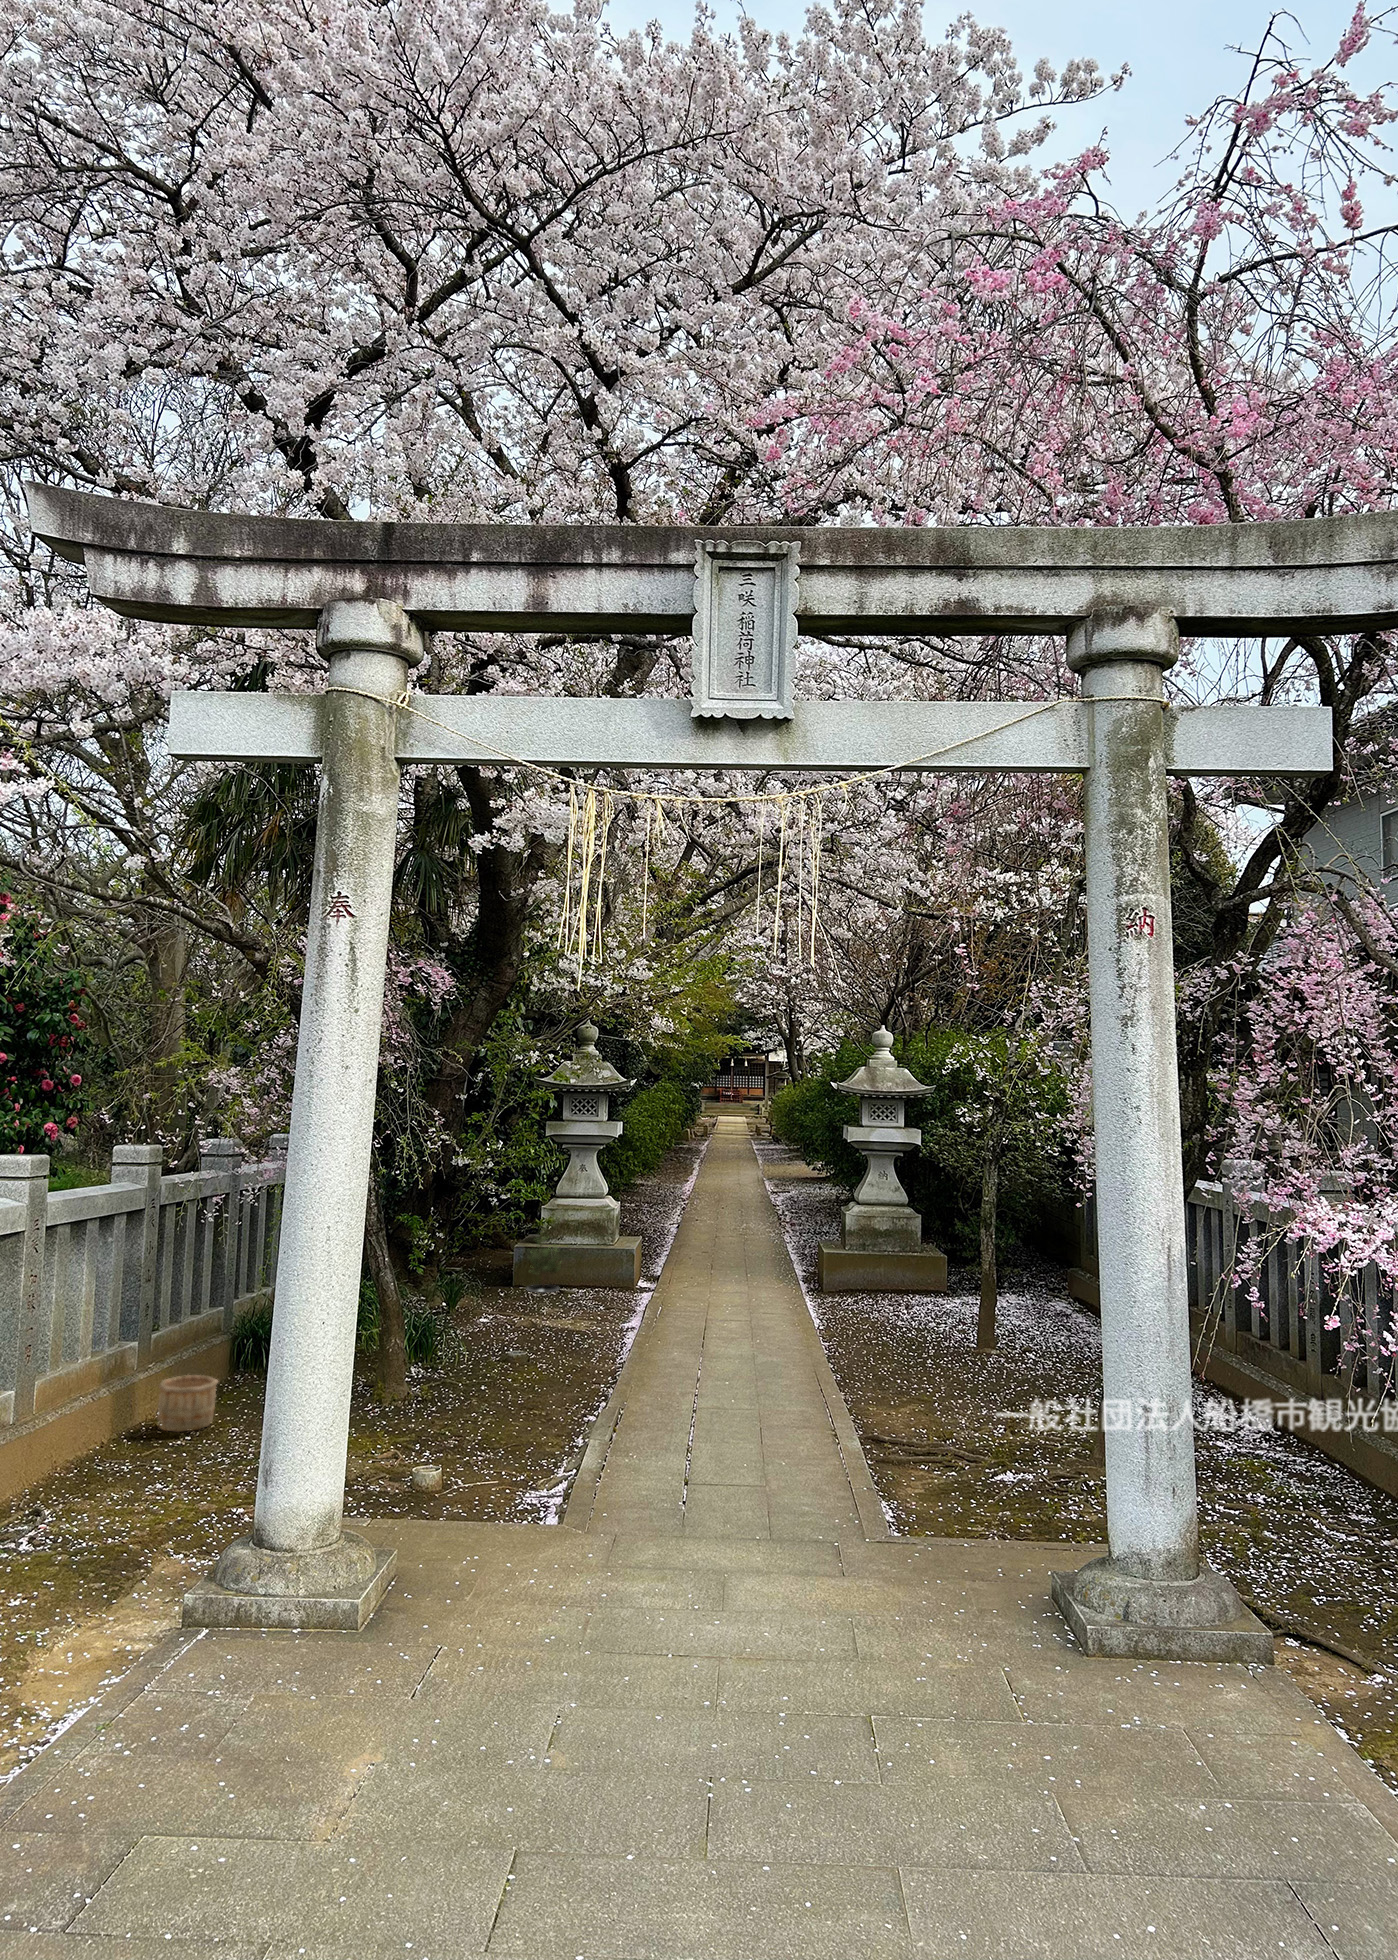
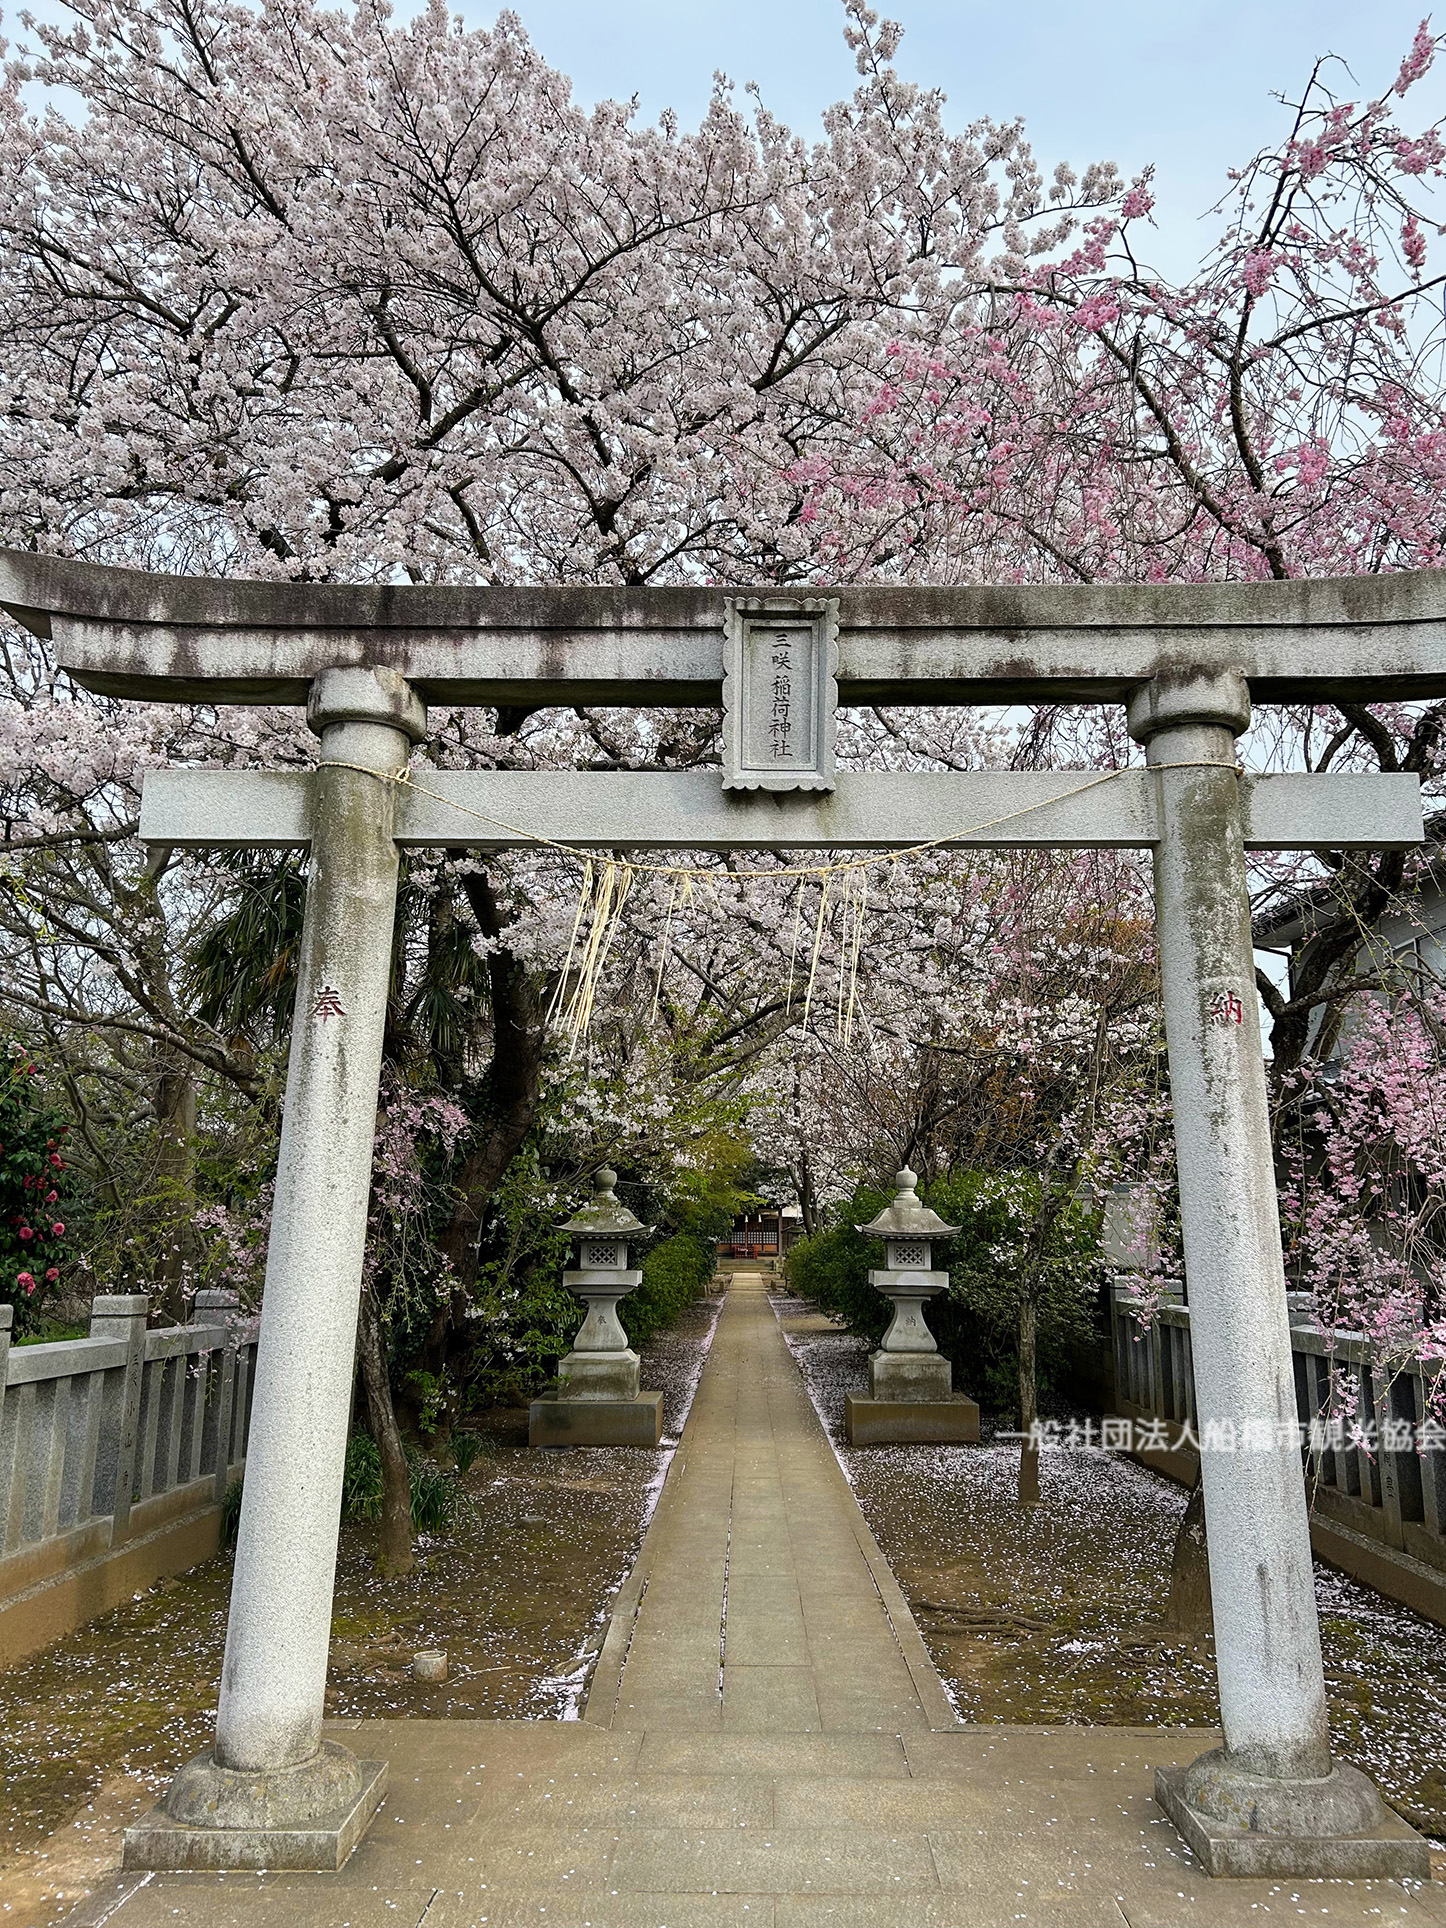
wooden bucket: present [157,1375,218,1432] -> none [126,1550,197,1616]

